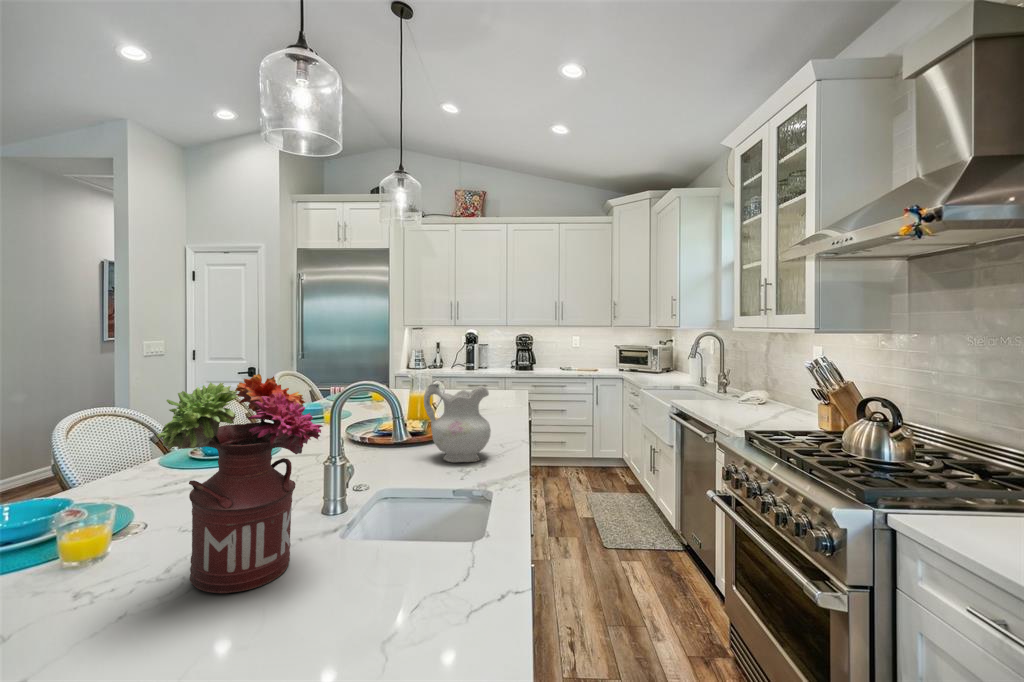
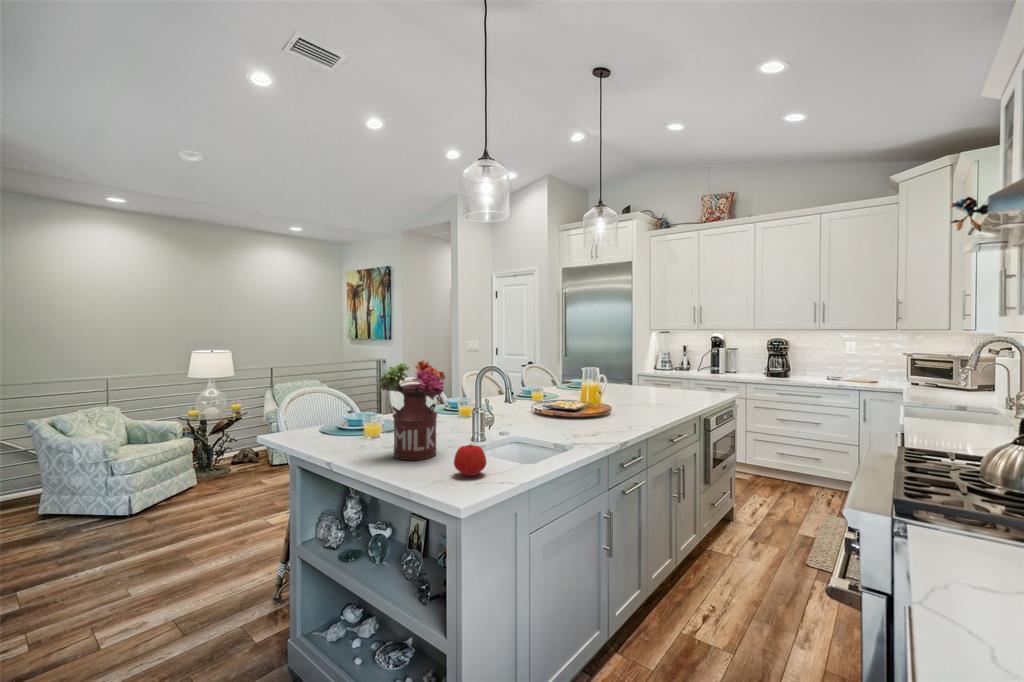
ceramic pitcher: present [424,384,491,463] -> none [561,374,606,433]
apple: none [392,535,457,601] -> present [454,444,486,476]

